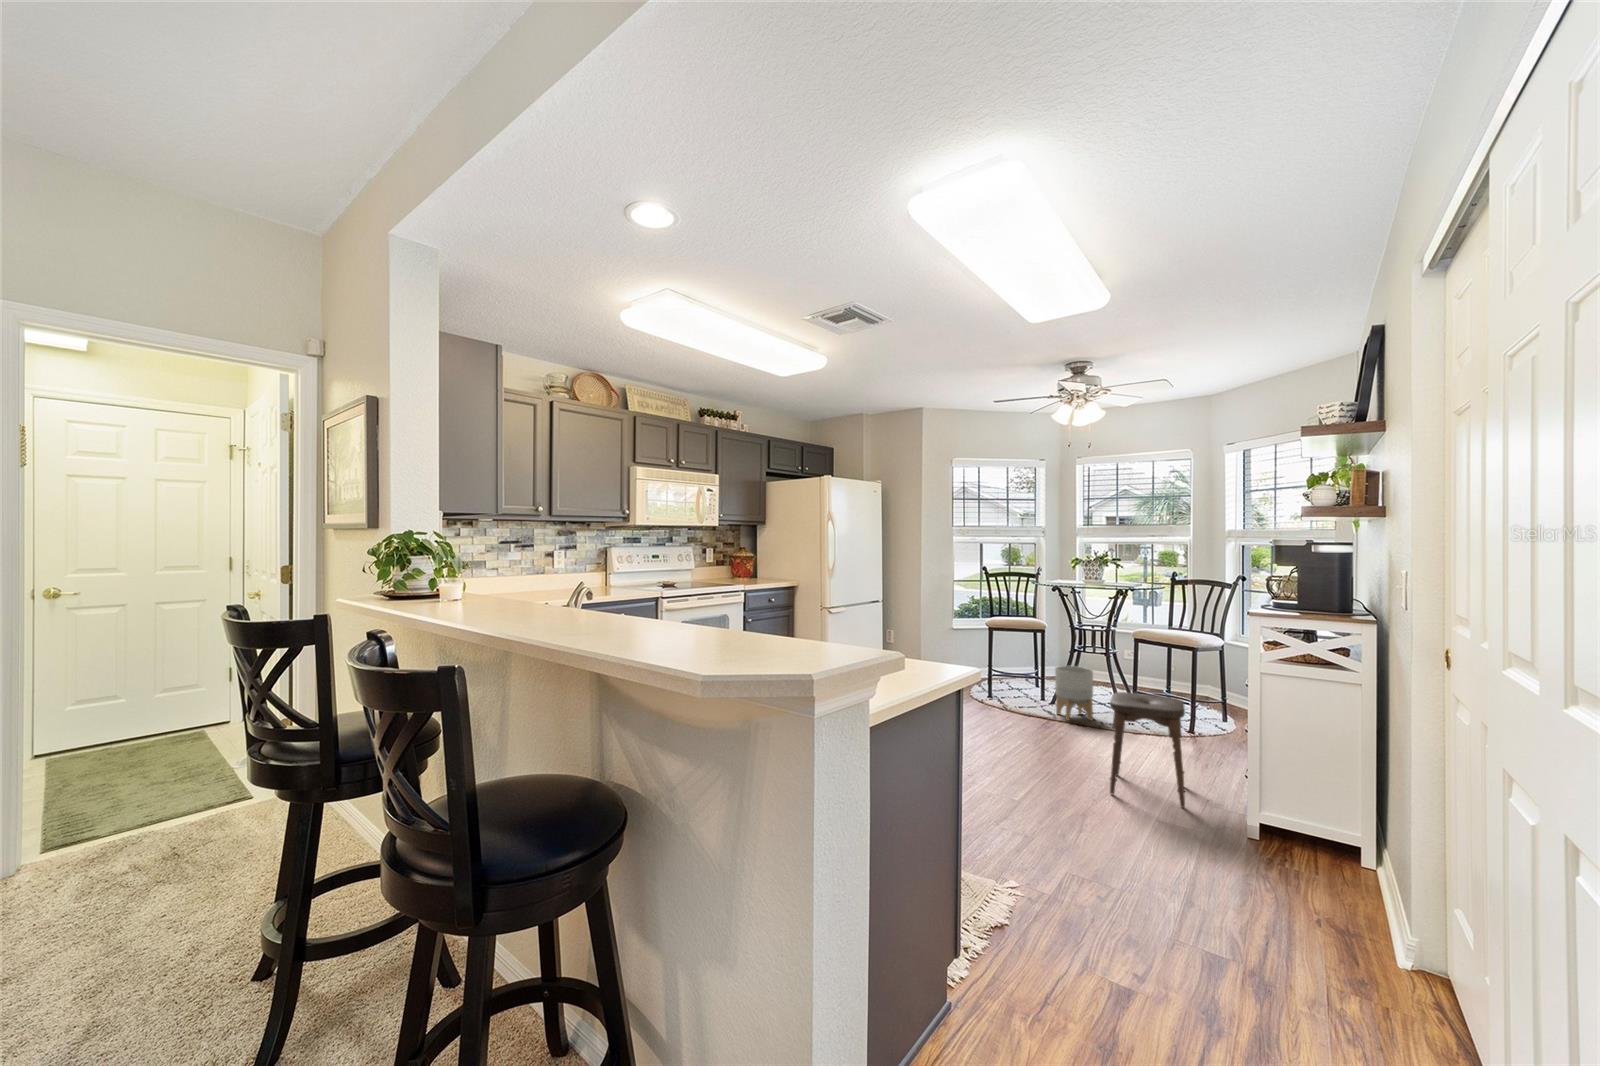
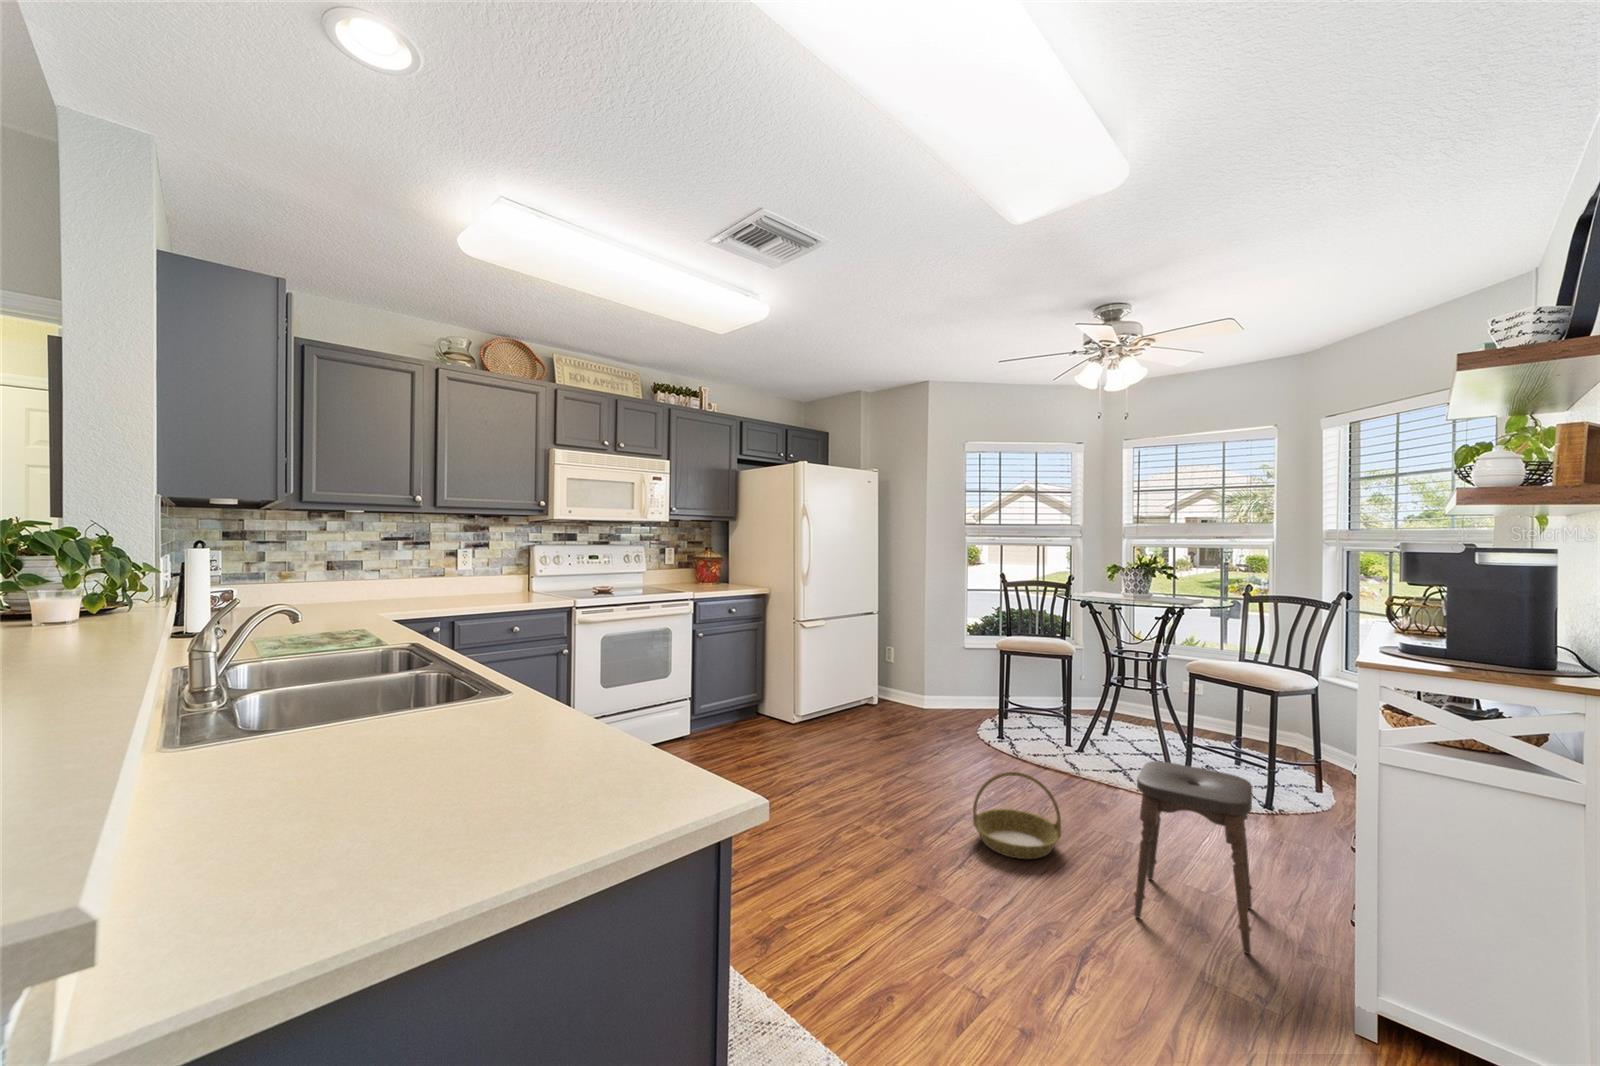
planter: present [1055,666,1093,721] -> none [1082,705,1132,780]
basket: none [989,708,1054,768] -> present [973,772,1061,859]

